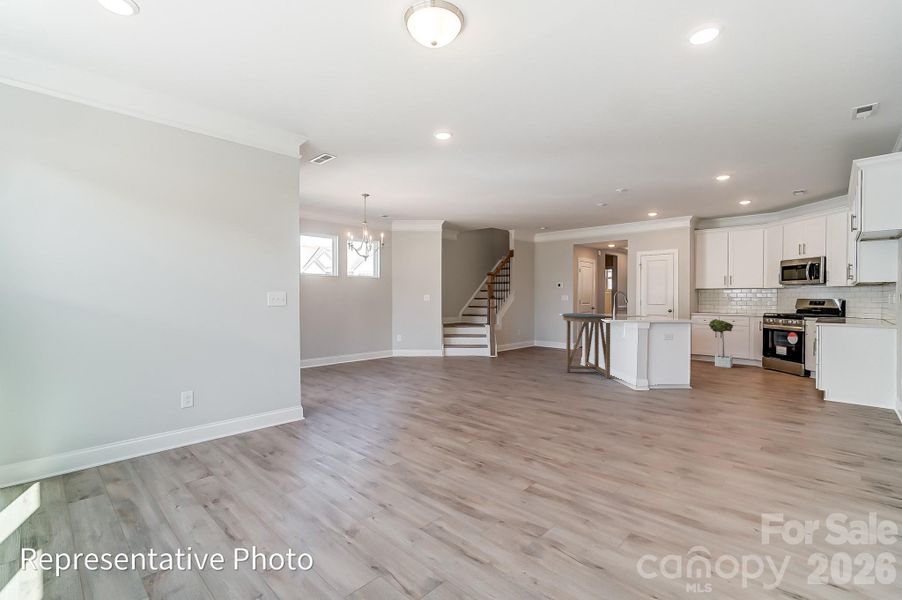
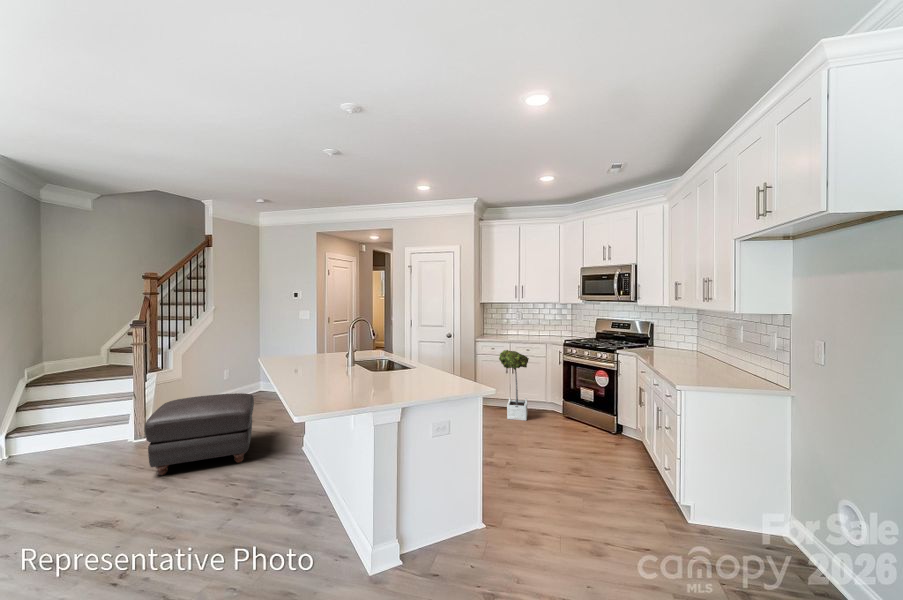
console table: present [562,313,612,379] -> none [238,359,334,517]
ottoman: none [511,332,556,364] -> present [145,393,254,476]

